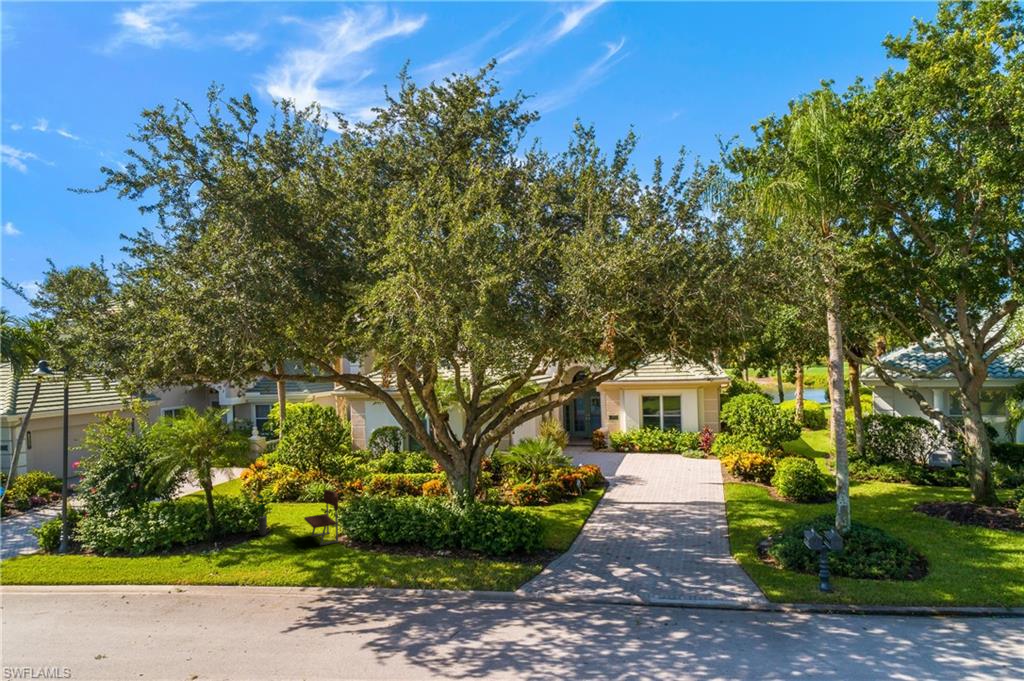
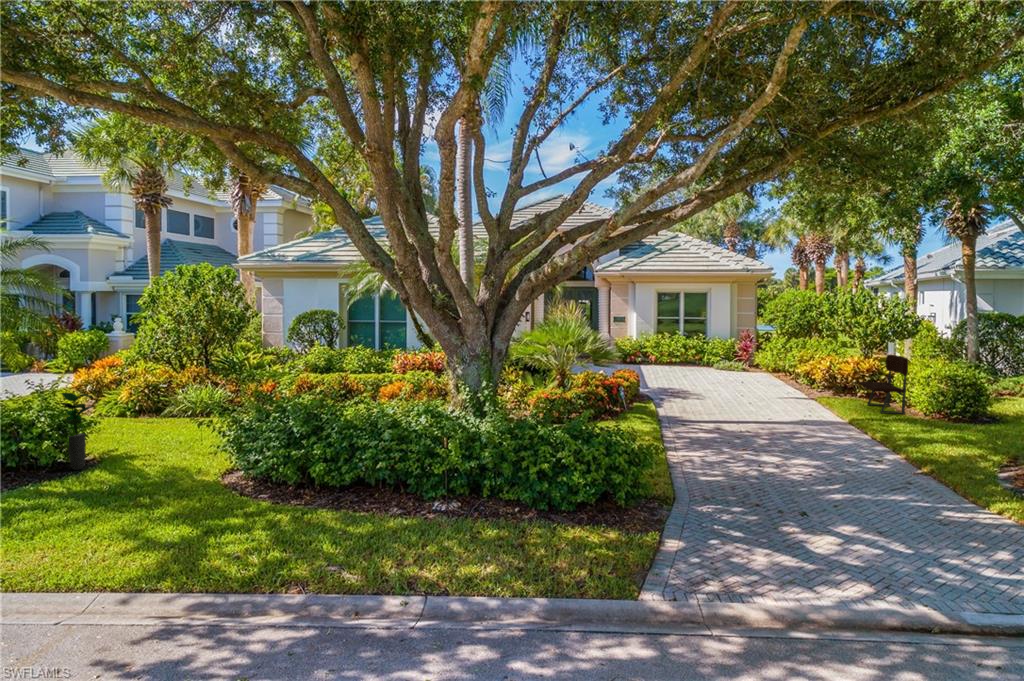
bench: present [304,490,339,545] -> present [860,354,908,414]

